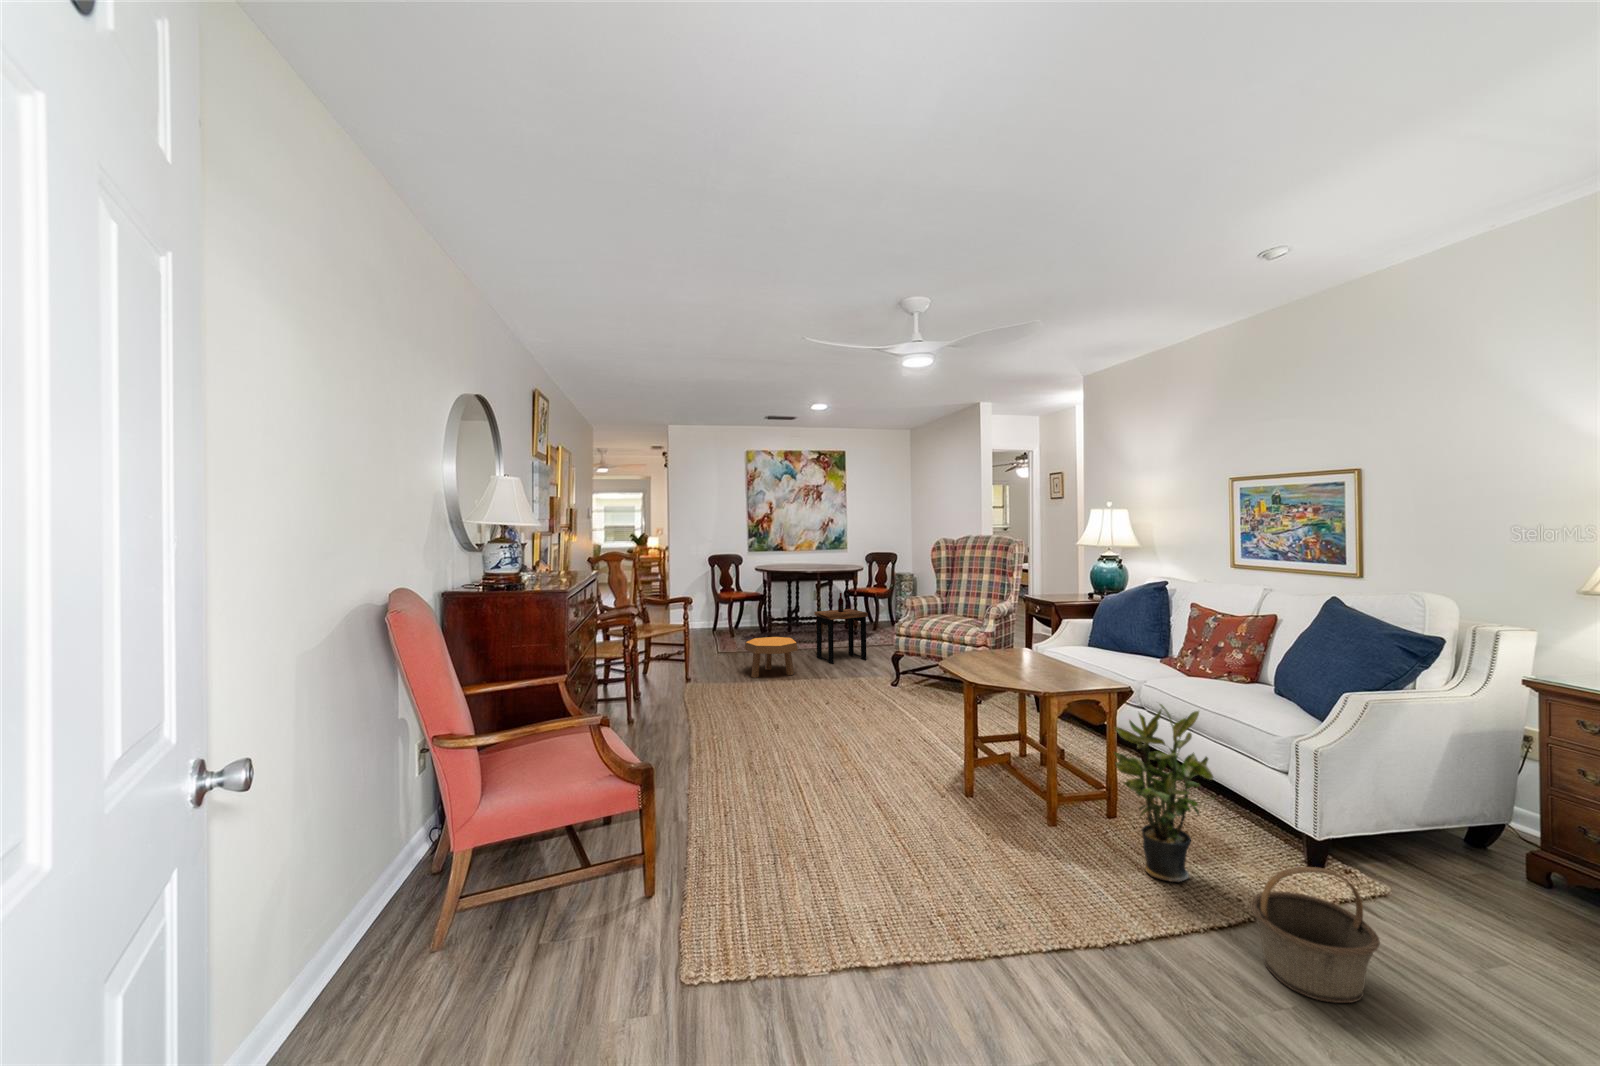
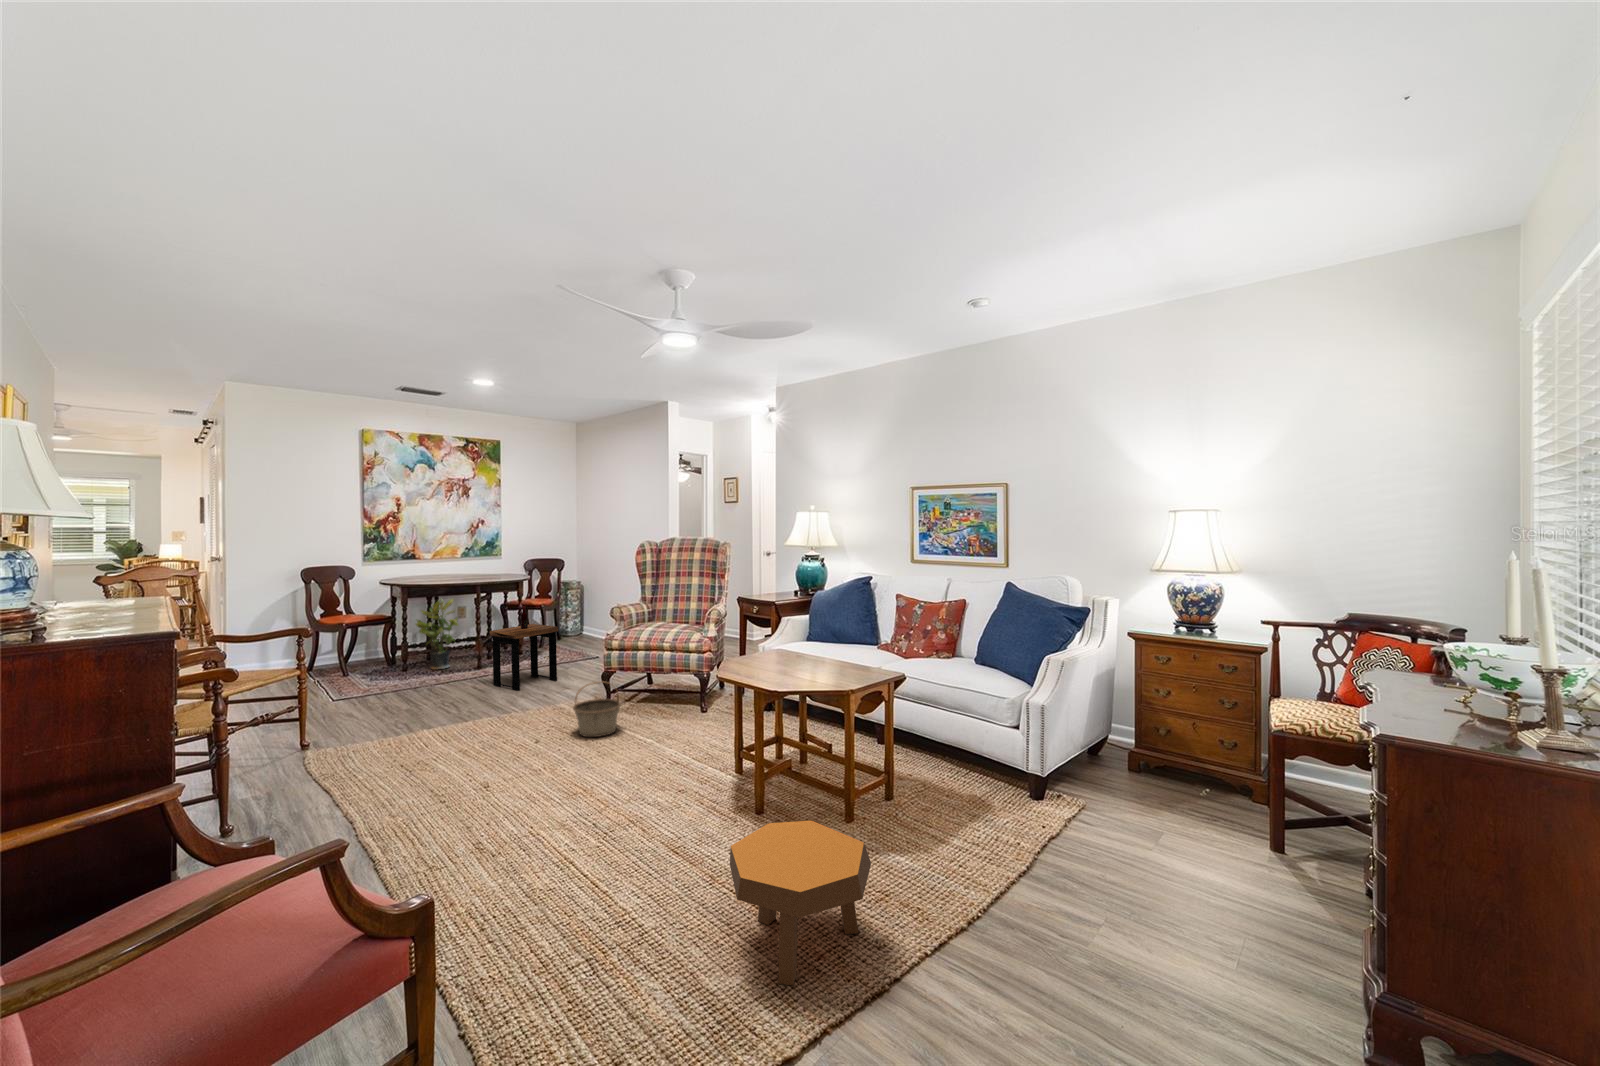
footstool: present [744,637,798,678] -> present [730,820,871,985]
potted plant: present [1114,704,1213,882] -> present [416,599,458,670]
basket: present [1250,867,1380,1003] -> present [573,682,621,737]

